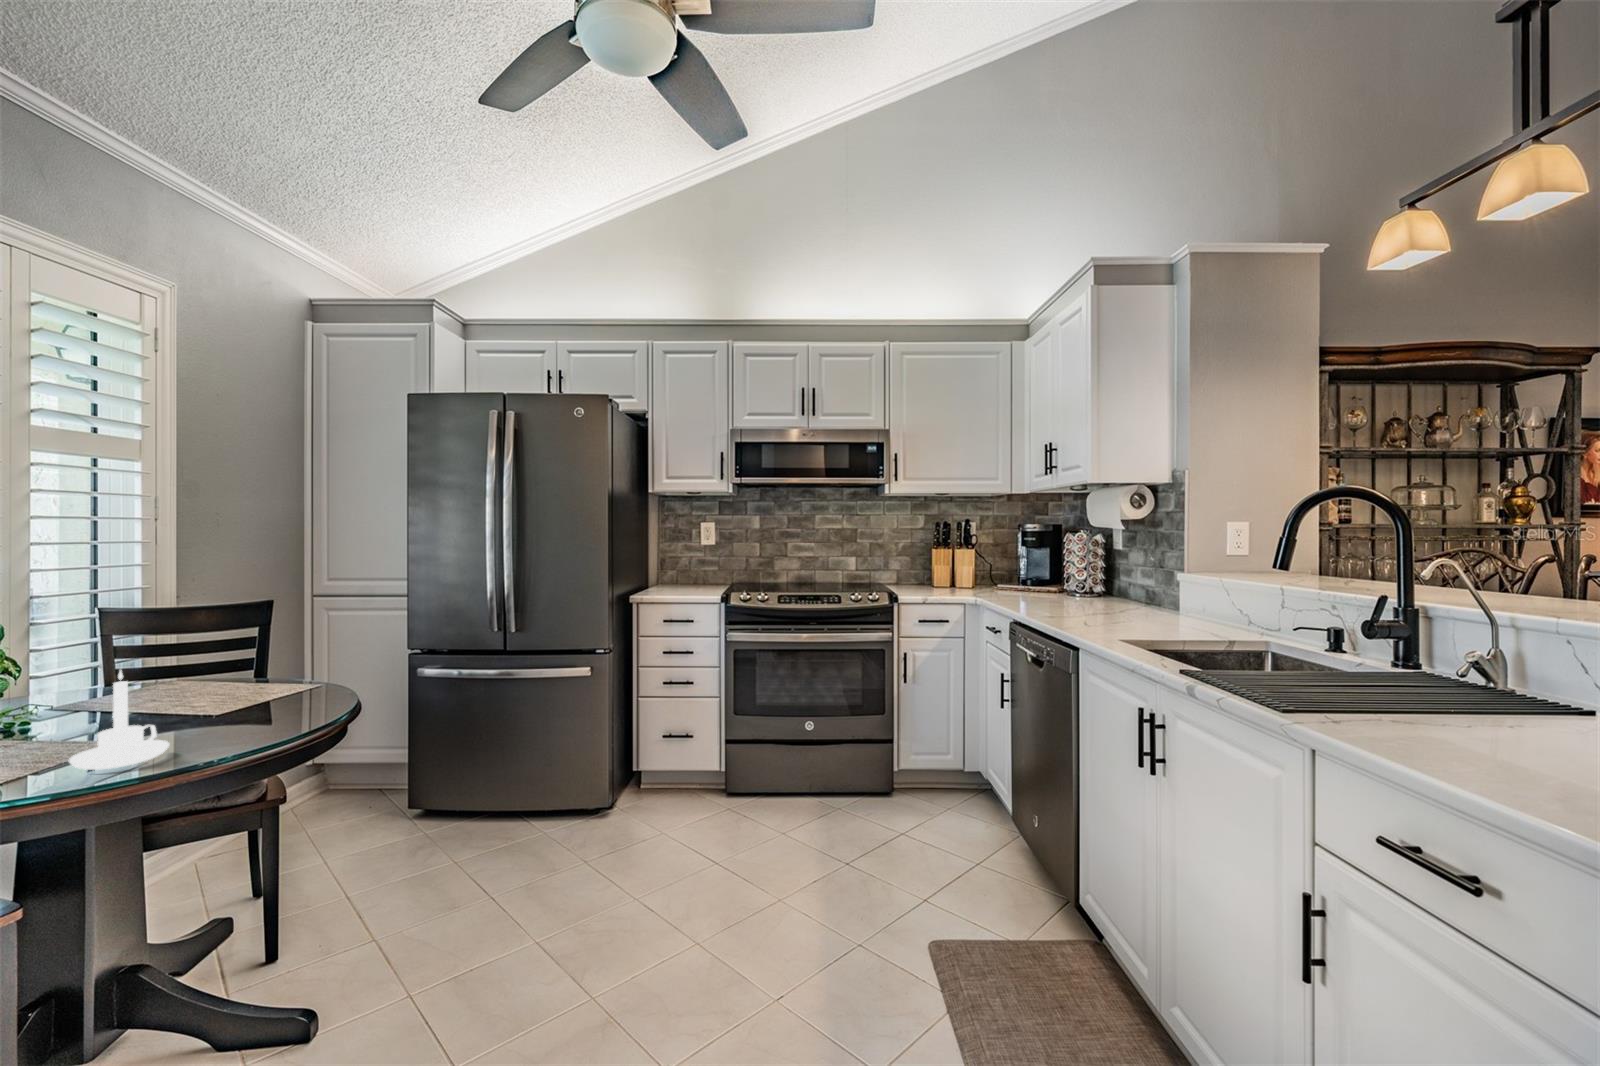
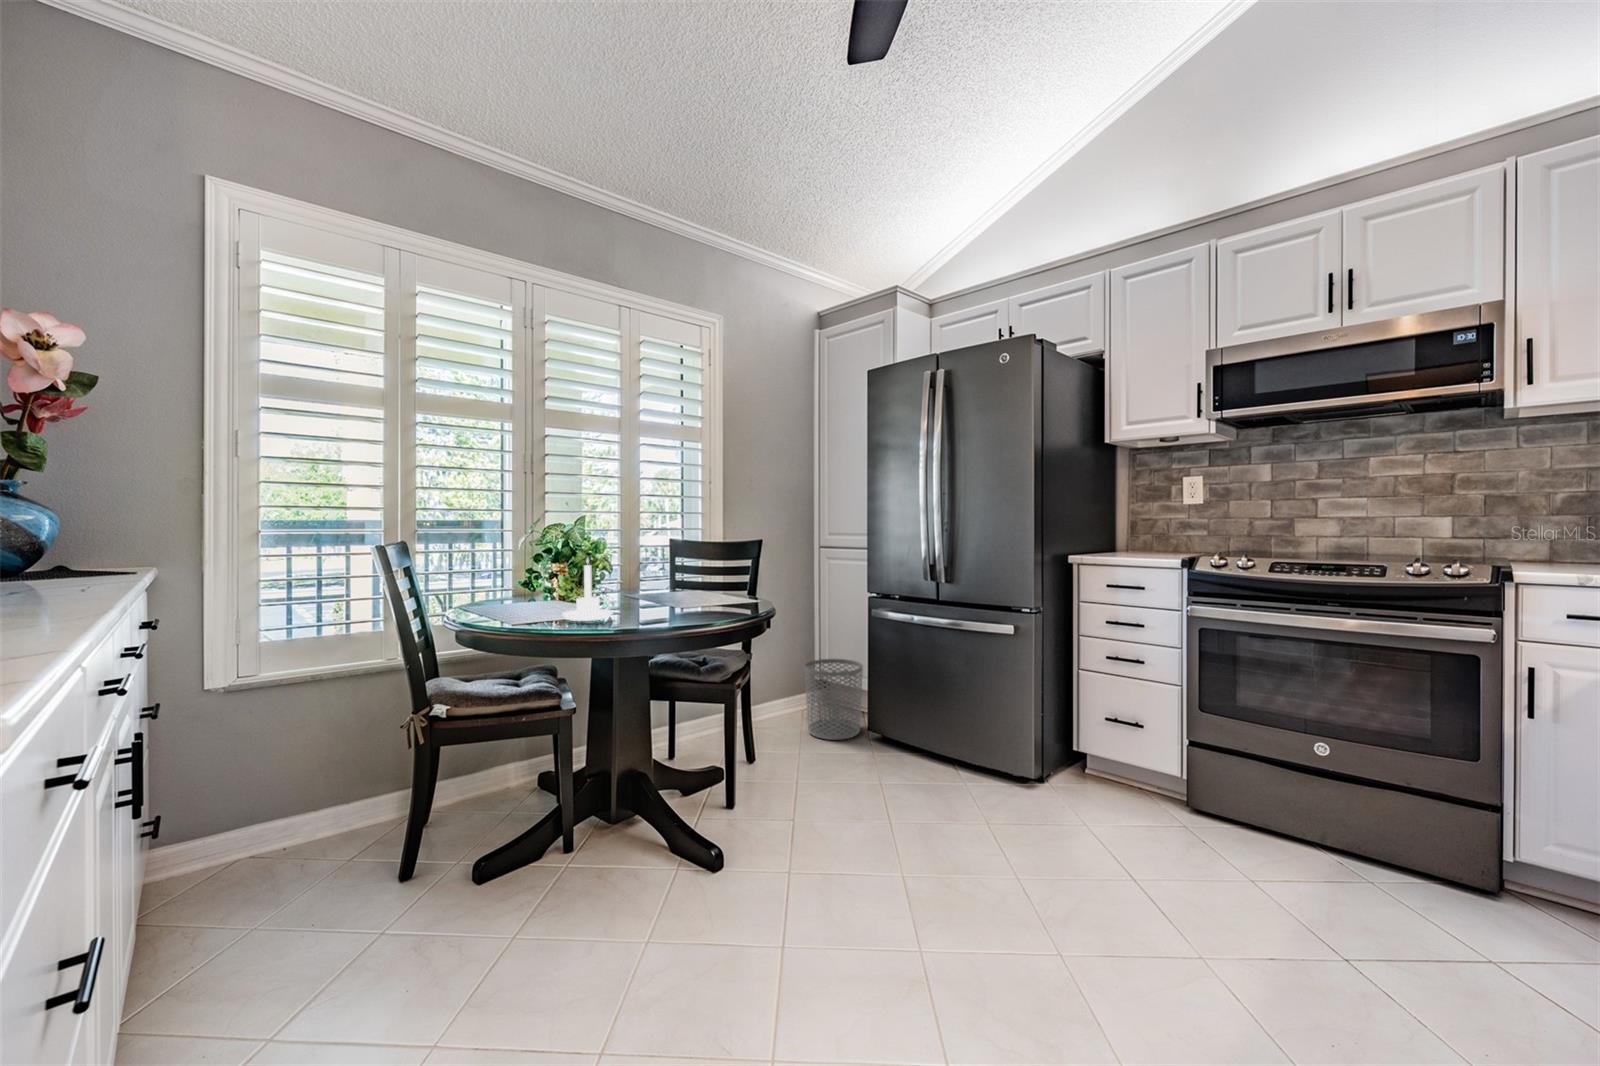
waste bin: none [313,731,397,835] -> present [805,659,863,740]

